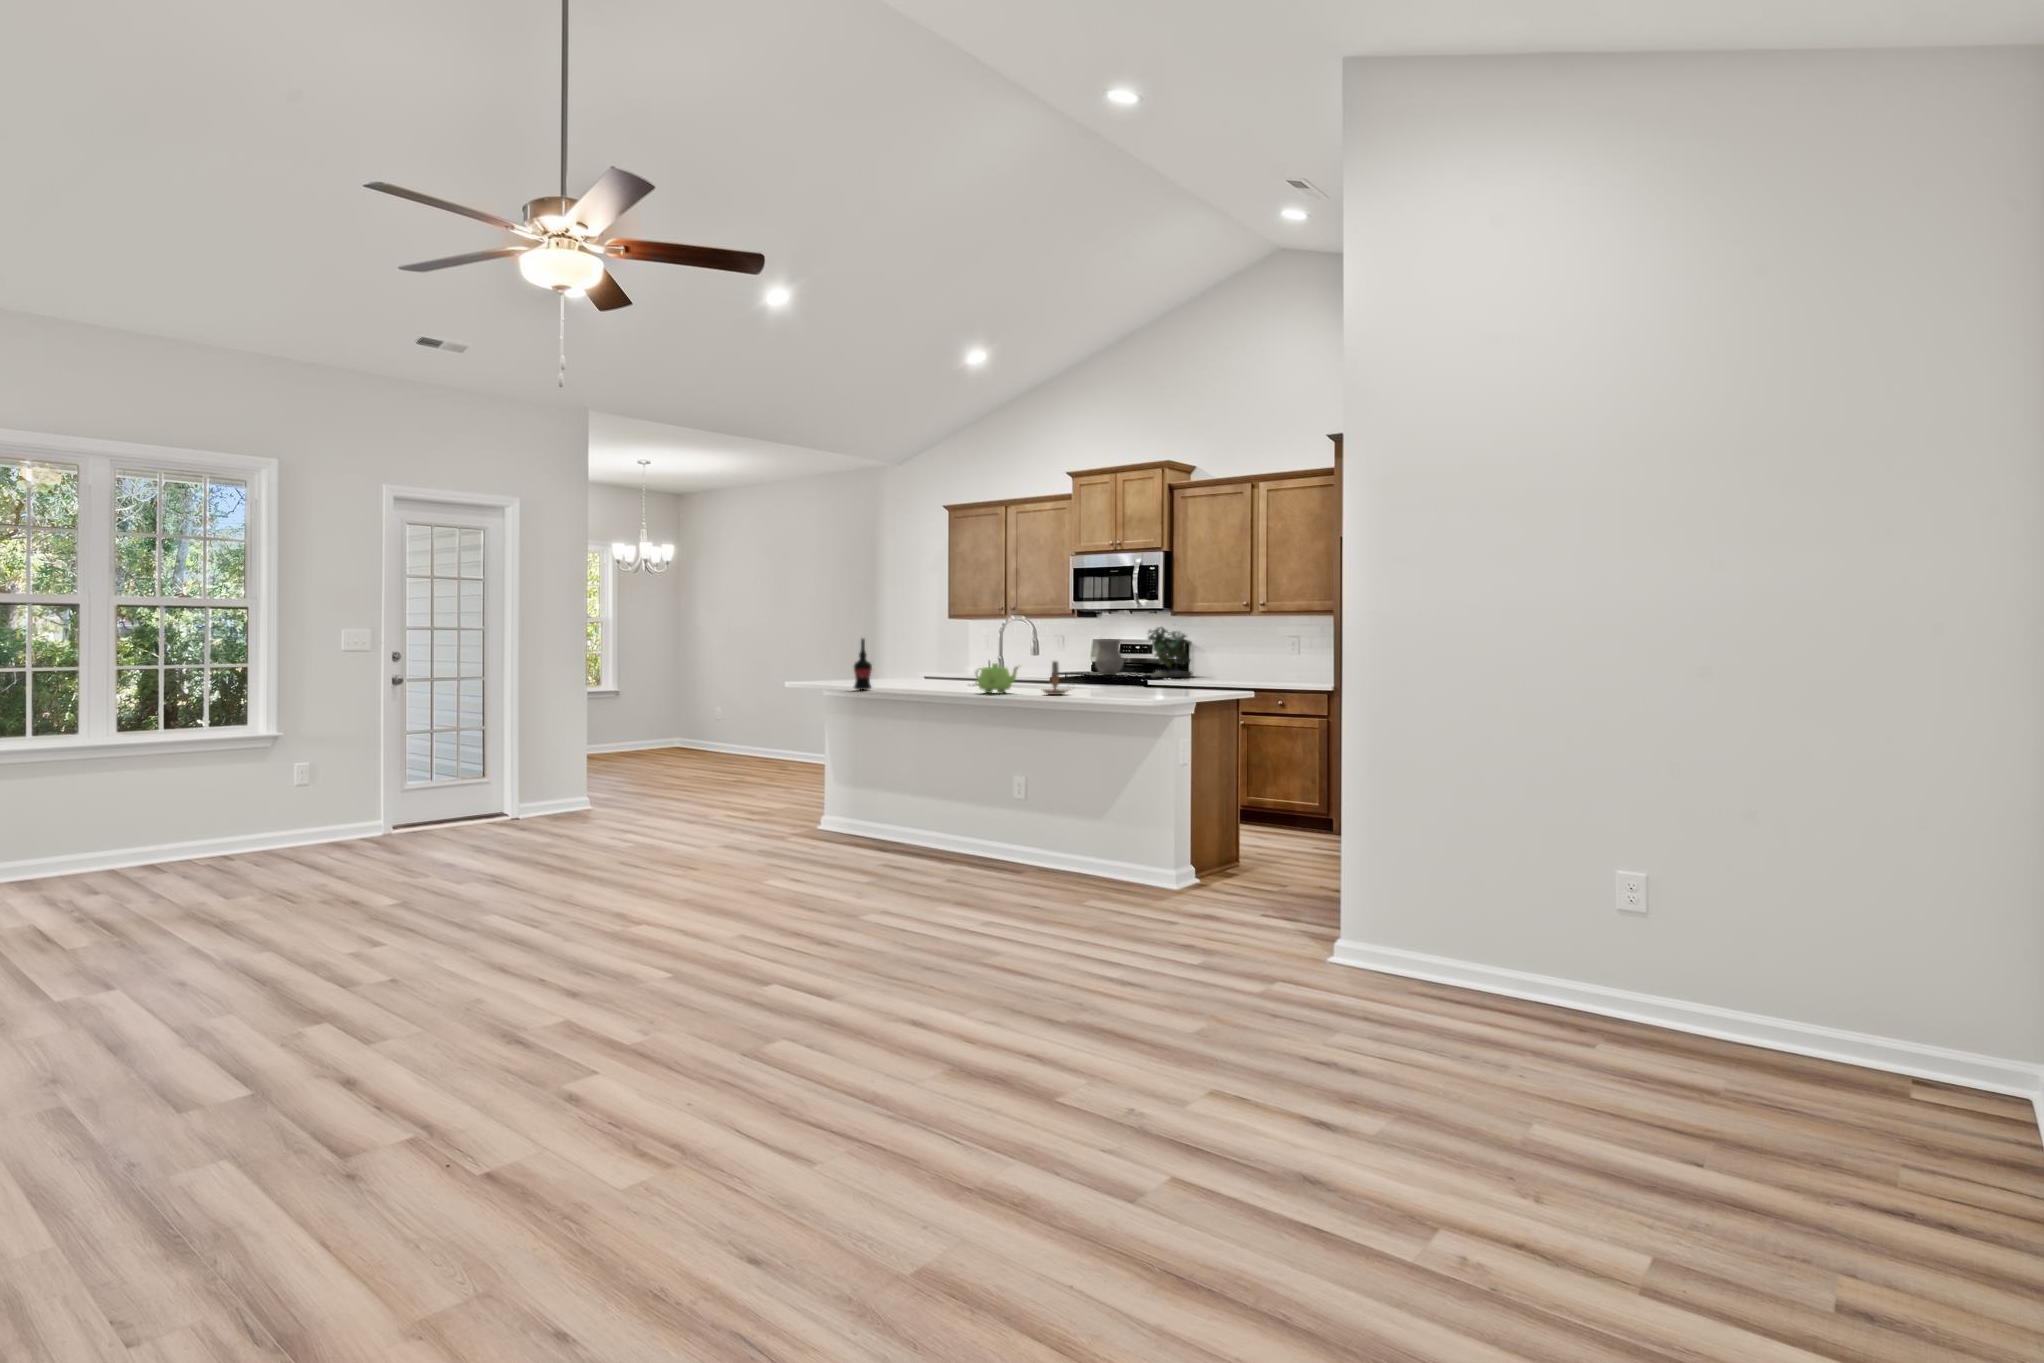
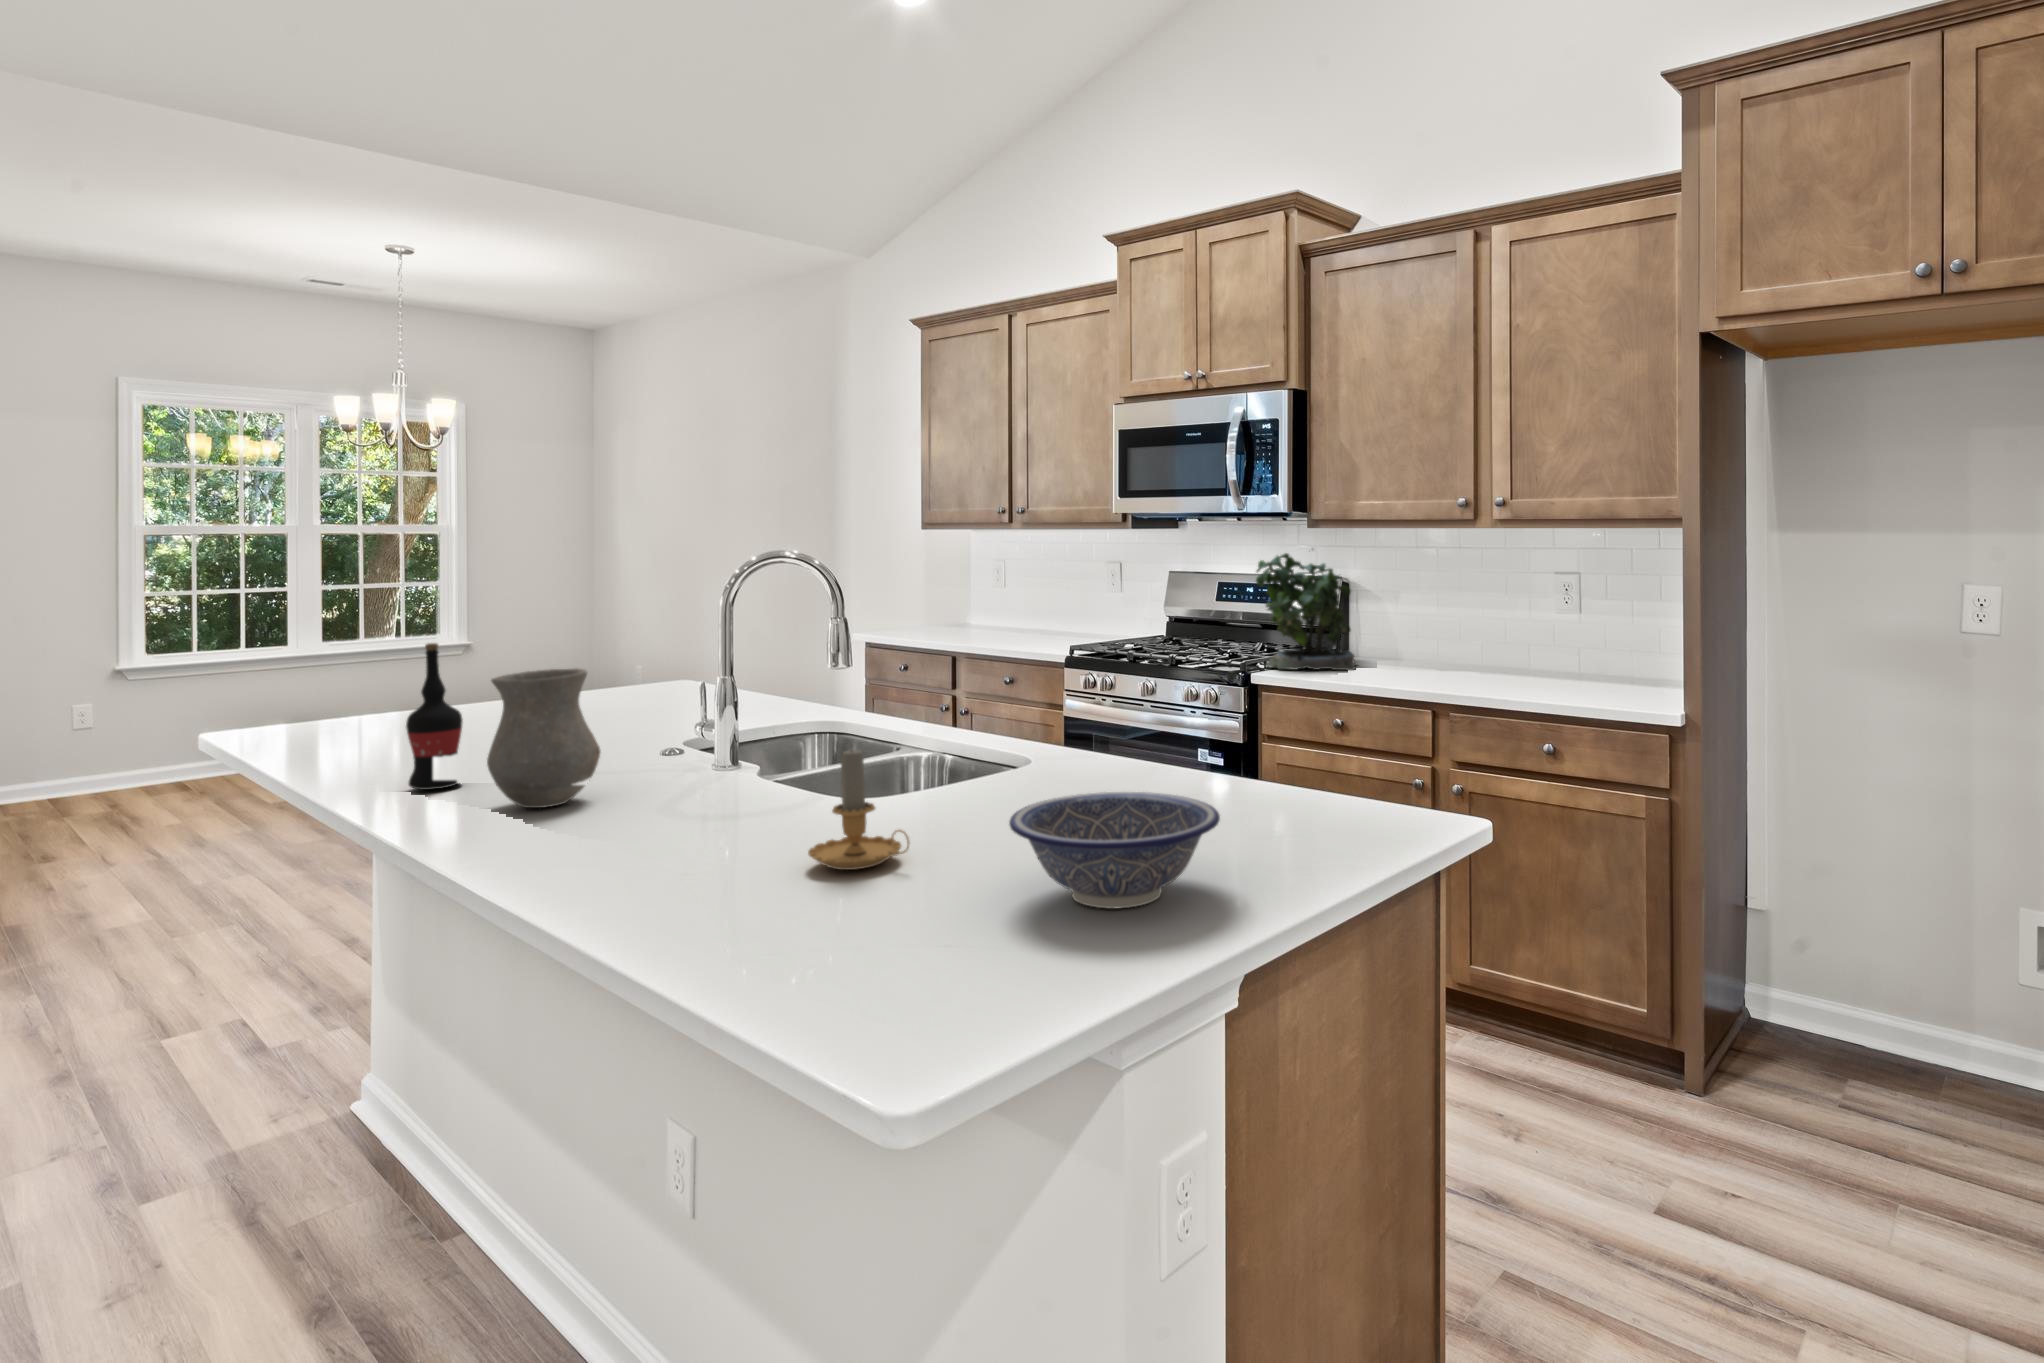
vase: present [1095,639,1124,675] -> present [487,668,601,808]
teapot: present [976,663,1018,694] -> none [648,740,780,845]
decorative bowl: none [1112,673,1171,696] -> present [1009,792,1220,909]

